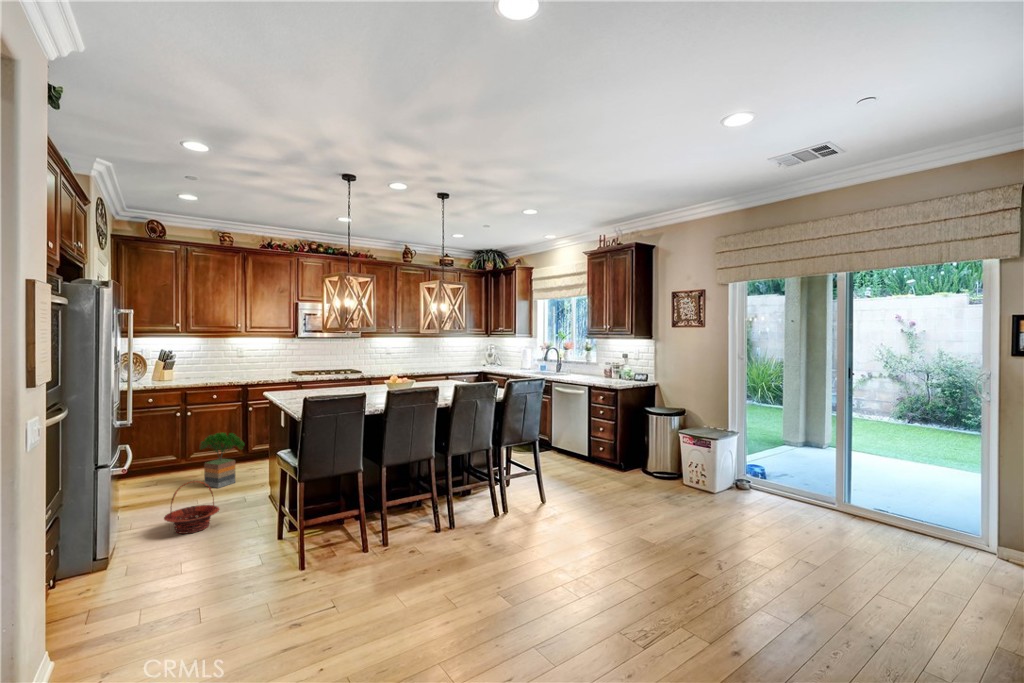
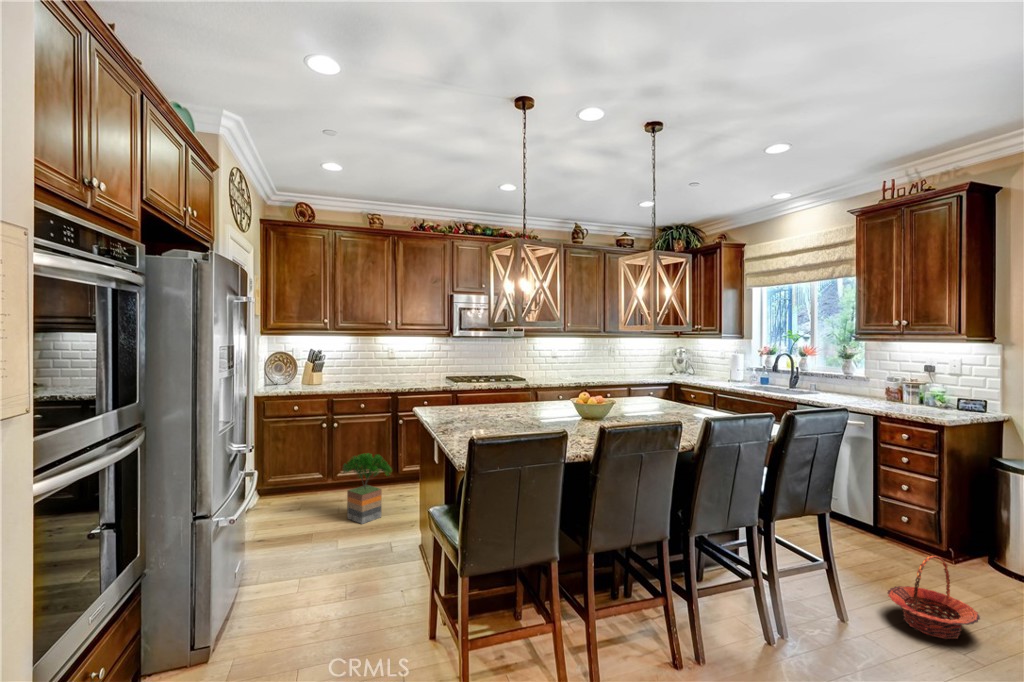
basket: present [164,481,219,534] -> present [888,556,980,639]

